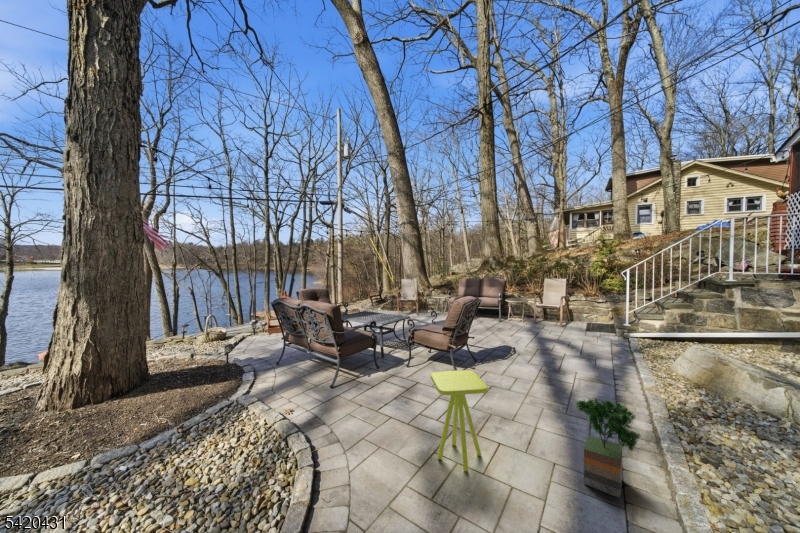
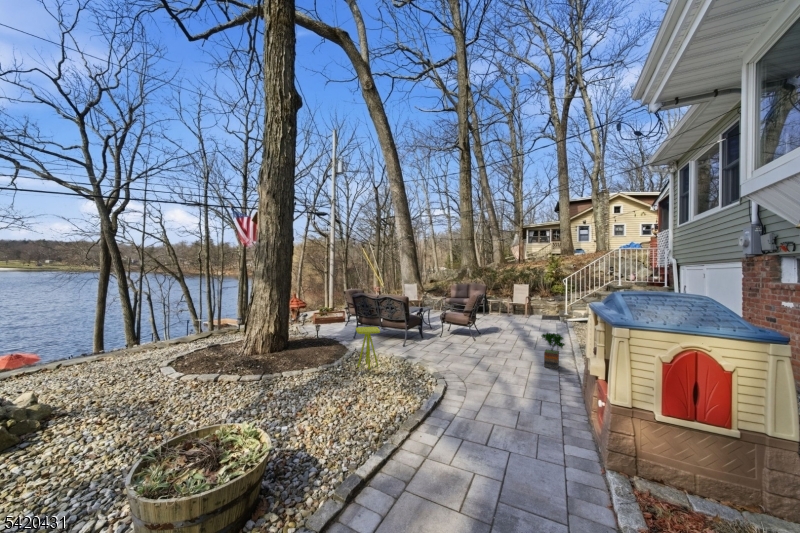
side table: present [431,370,488,471] -> present [356,327,380,369]

